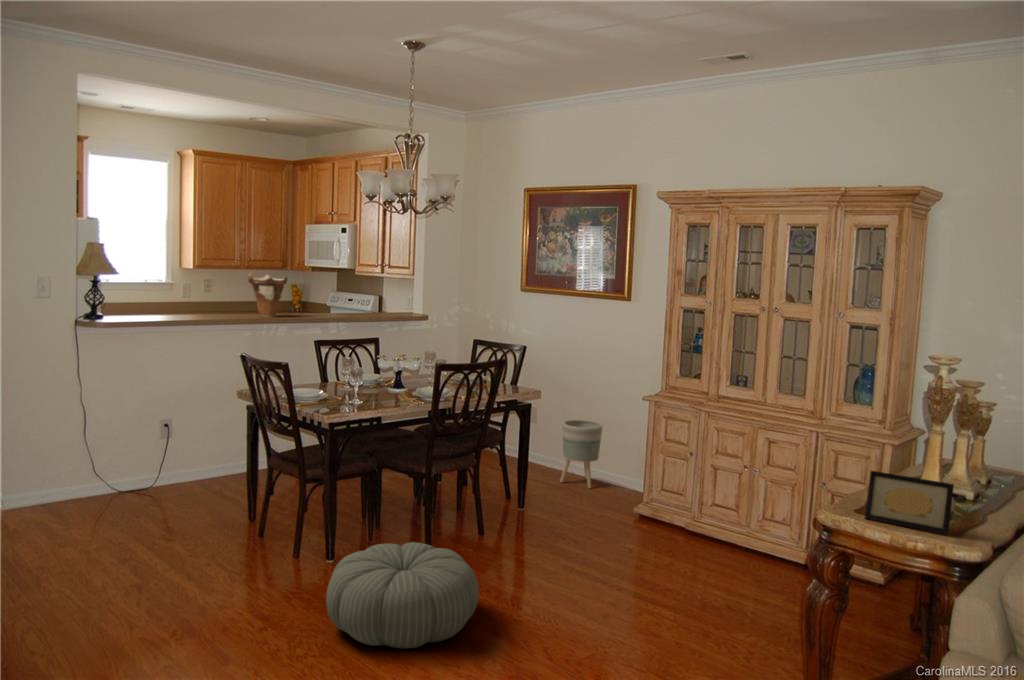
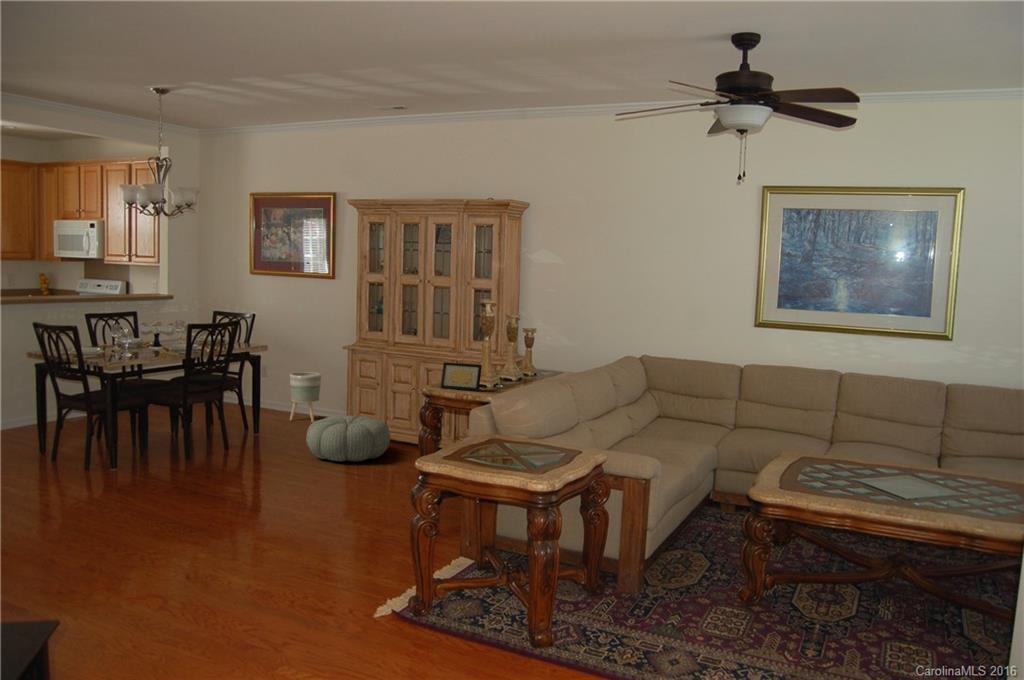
vase: present [248,273,287,317] -> none [15,262,50,299]
pouf: present [326,542,479,649] -> present [306,415,390,461]

